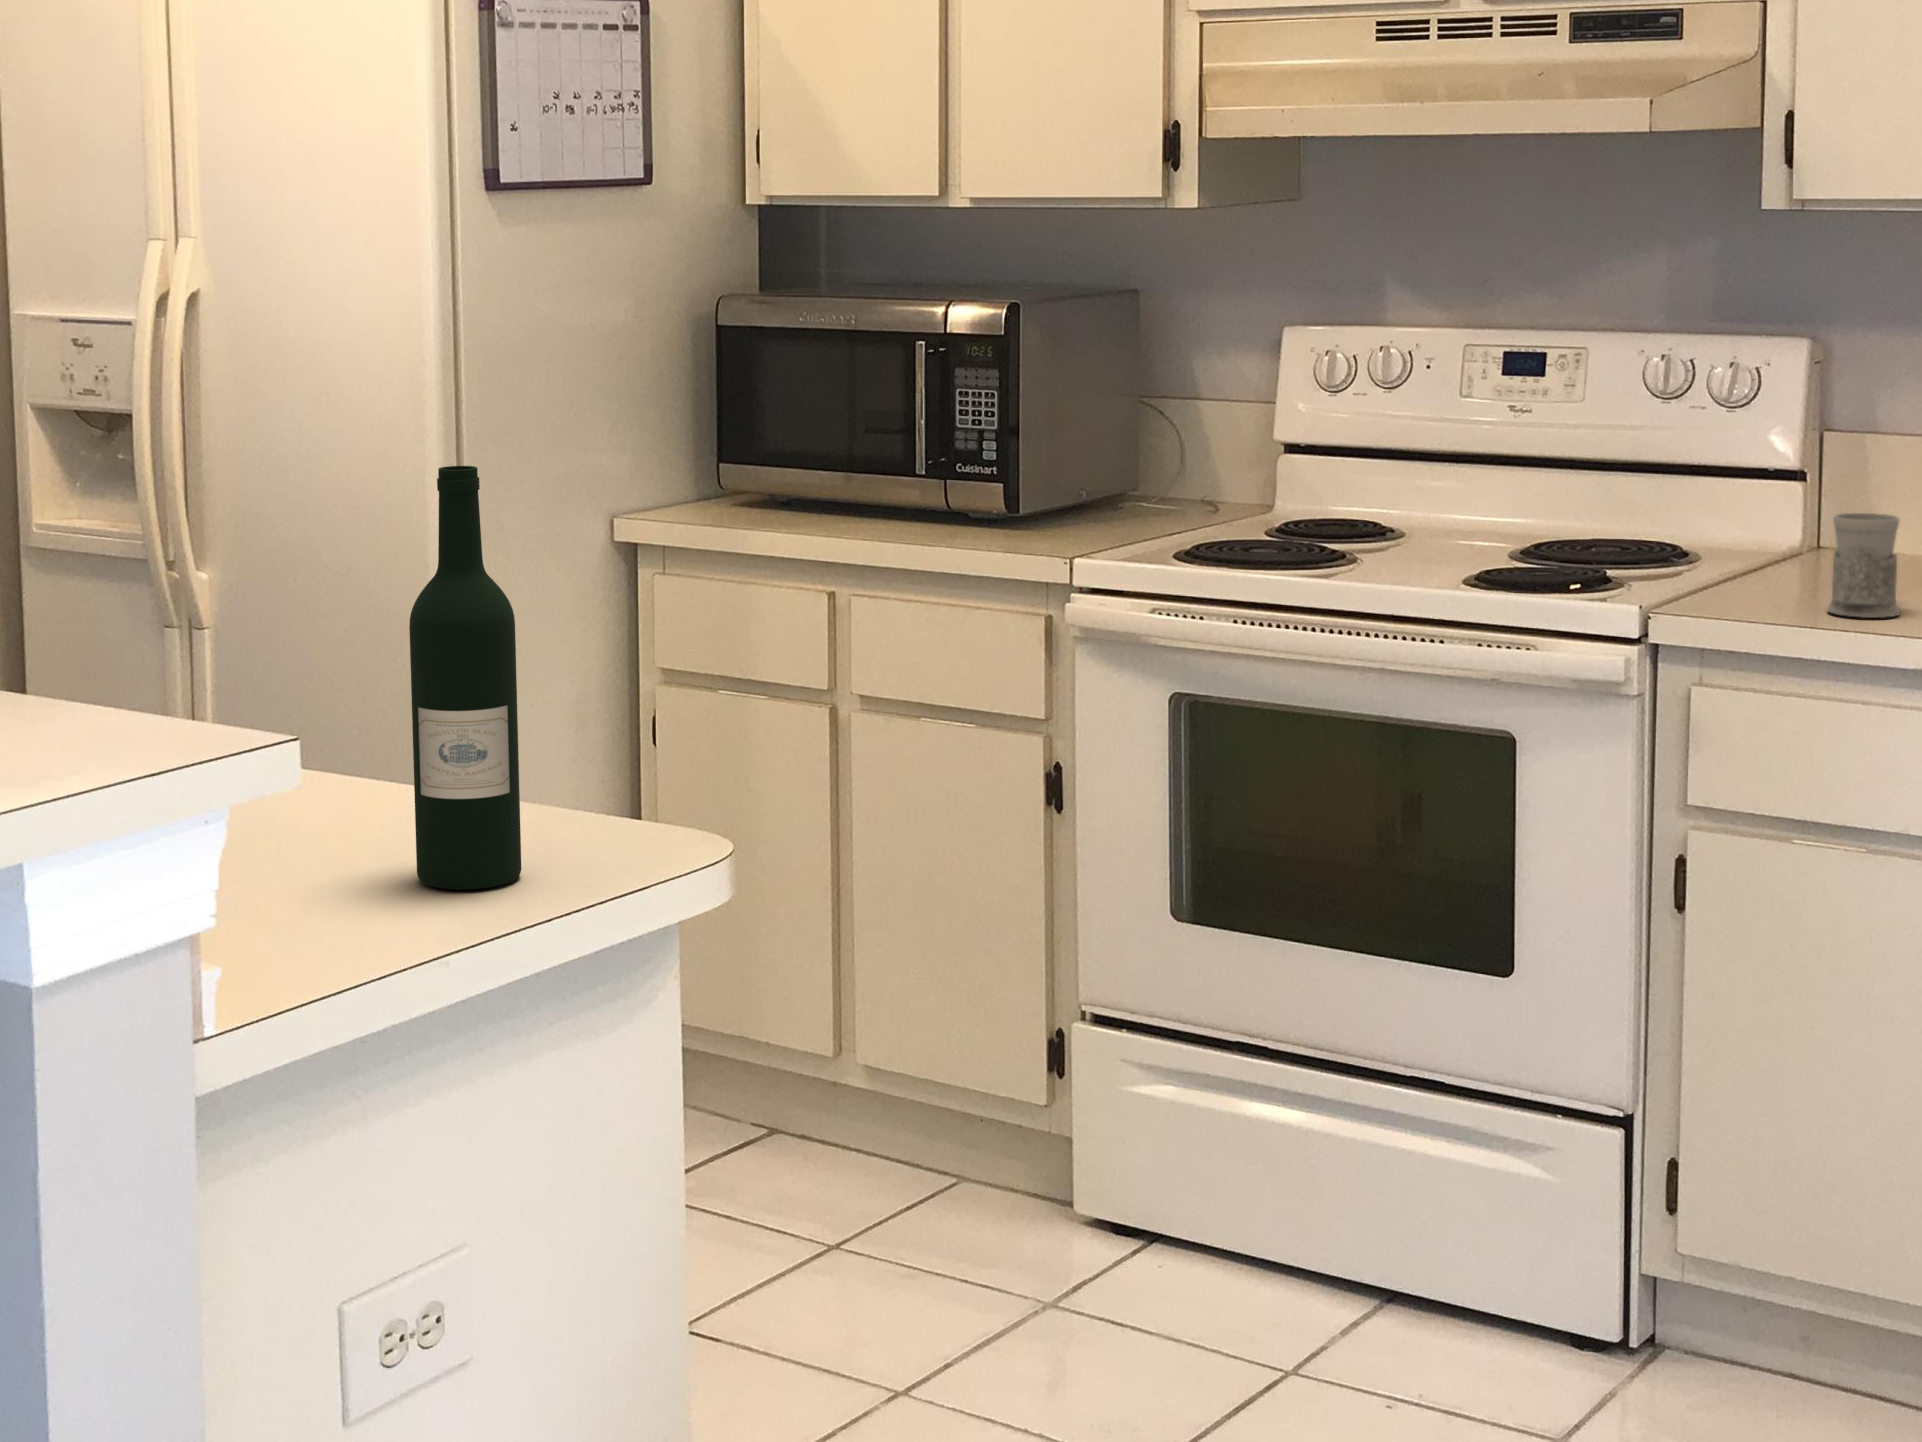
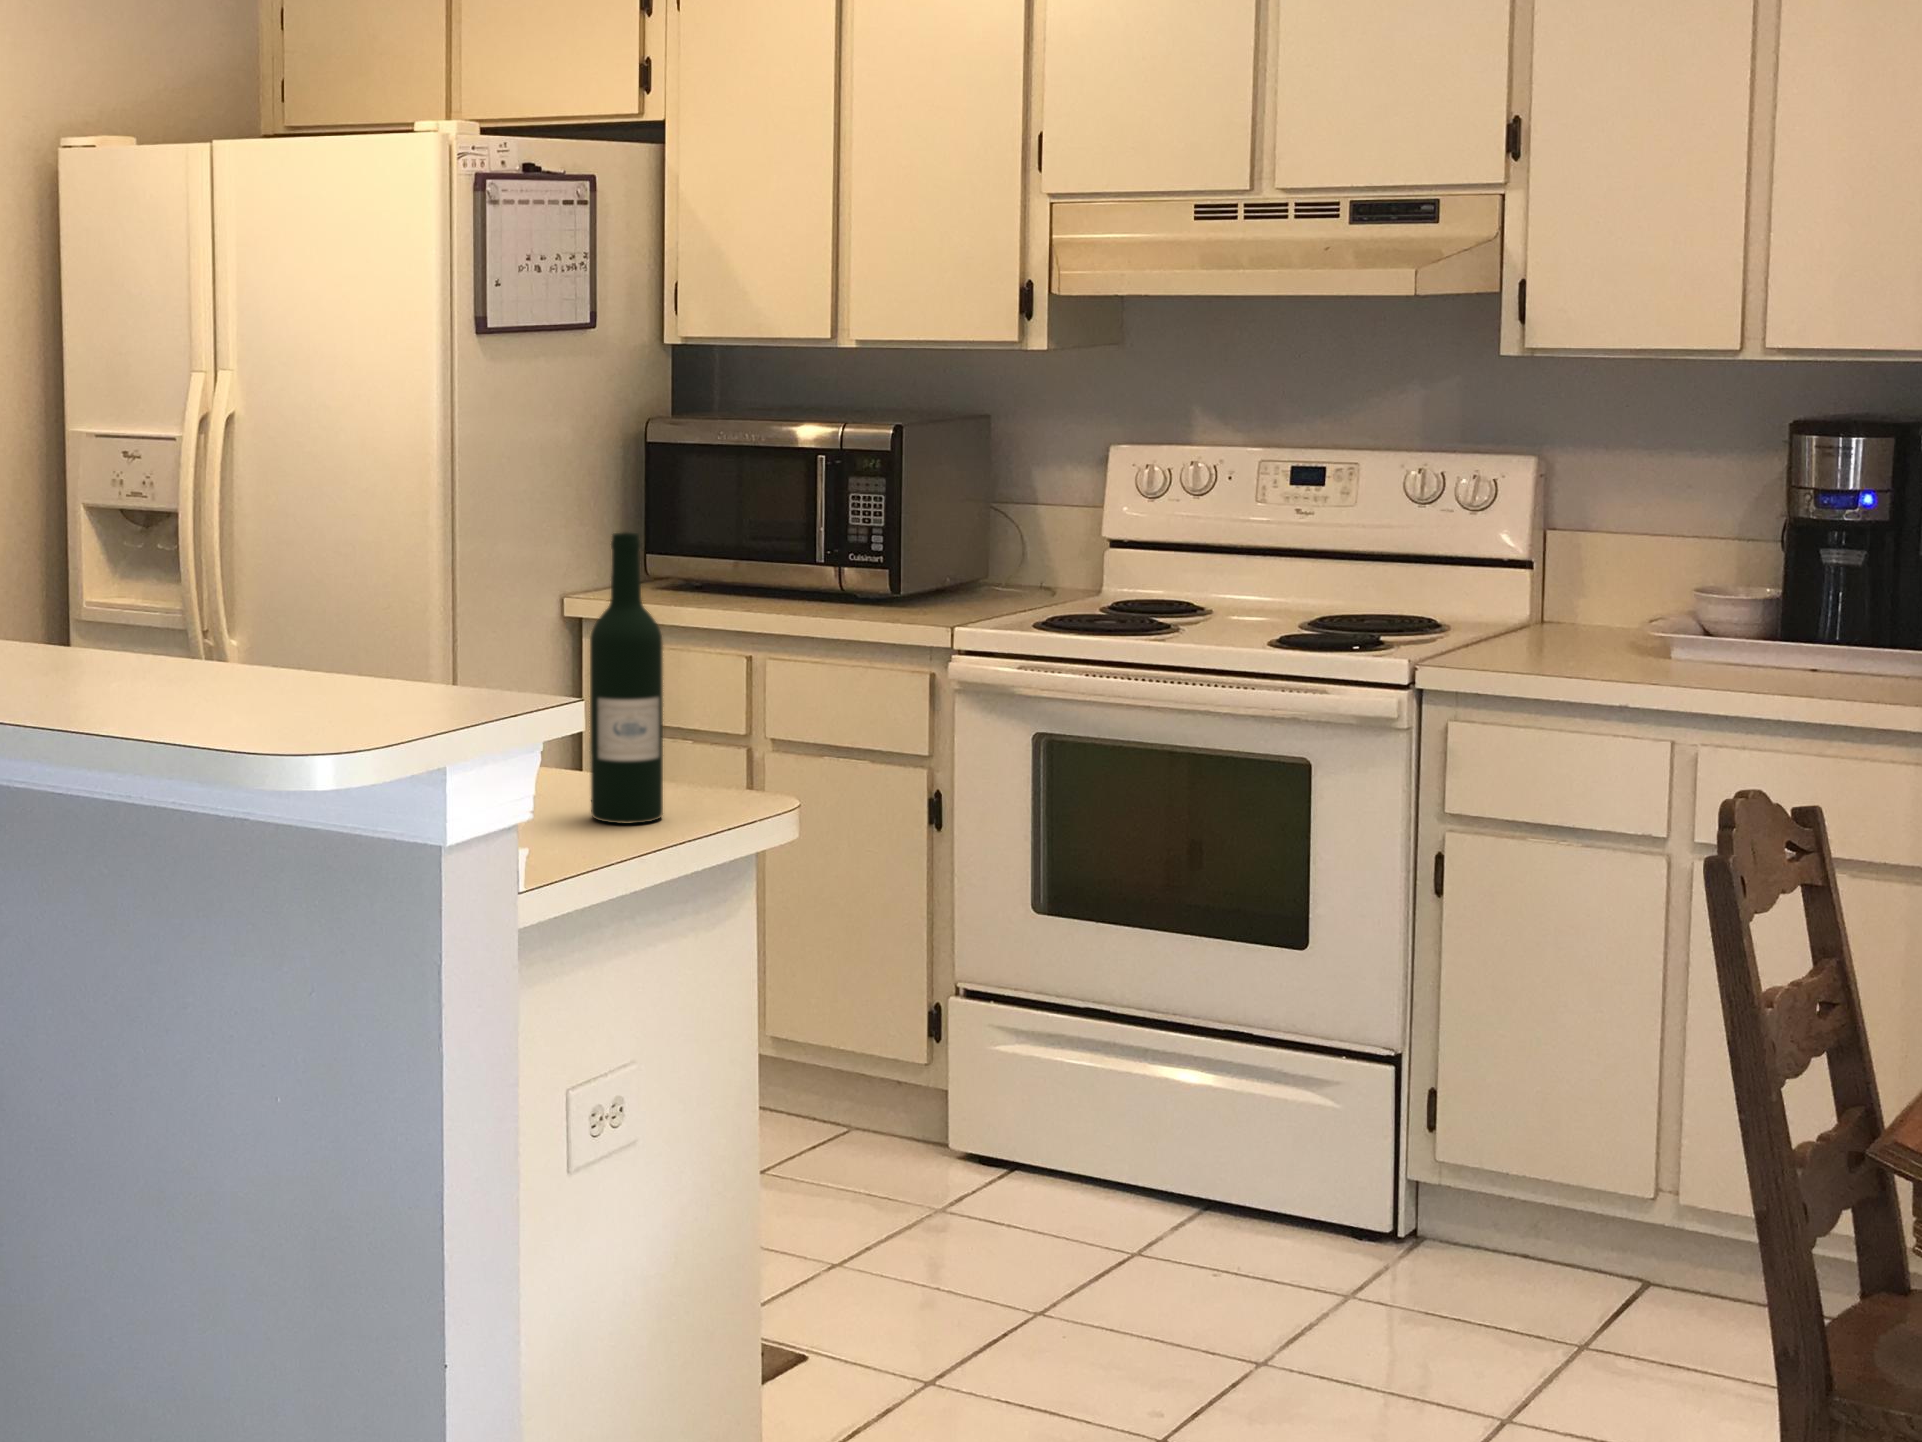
mug: present [1827,513,1900,618] -> none [1552,588,1608,667]

